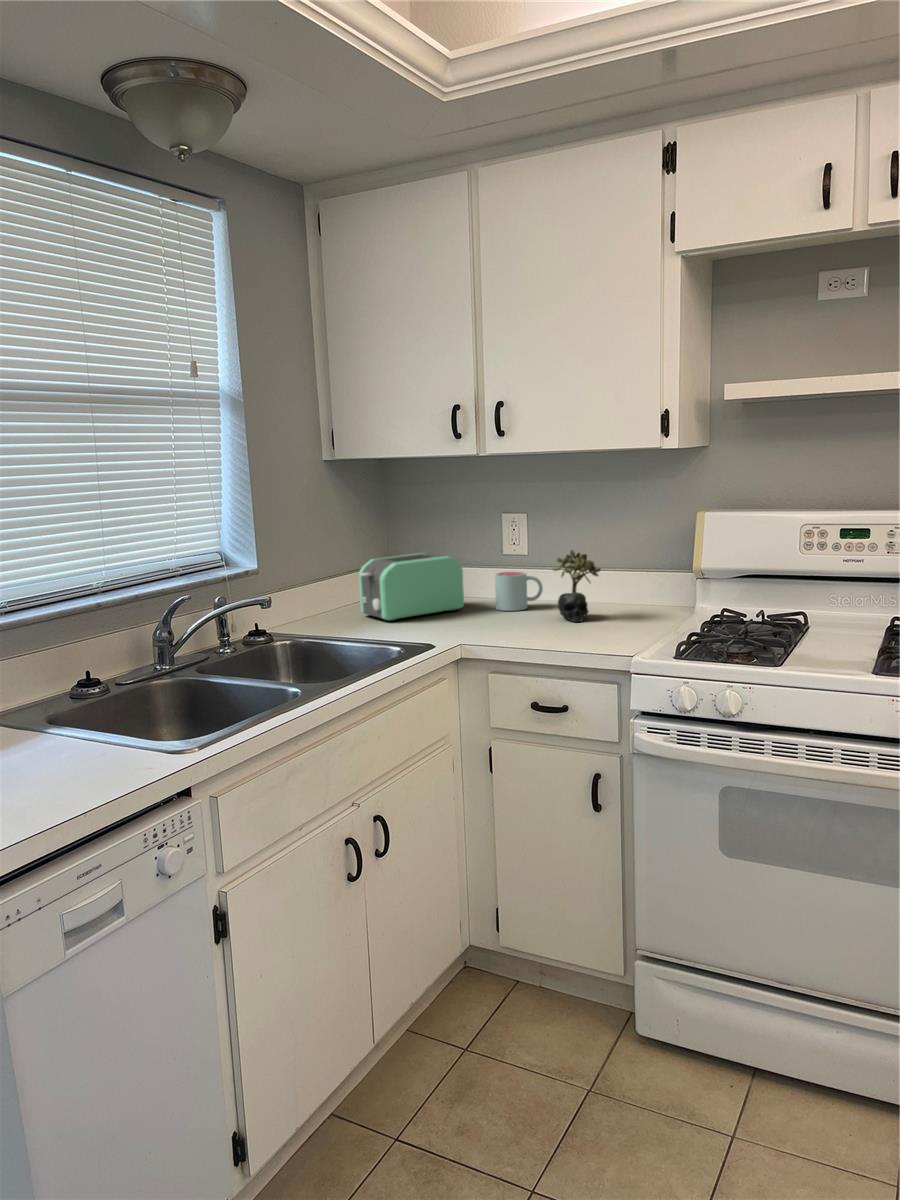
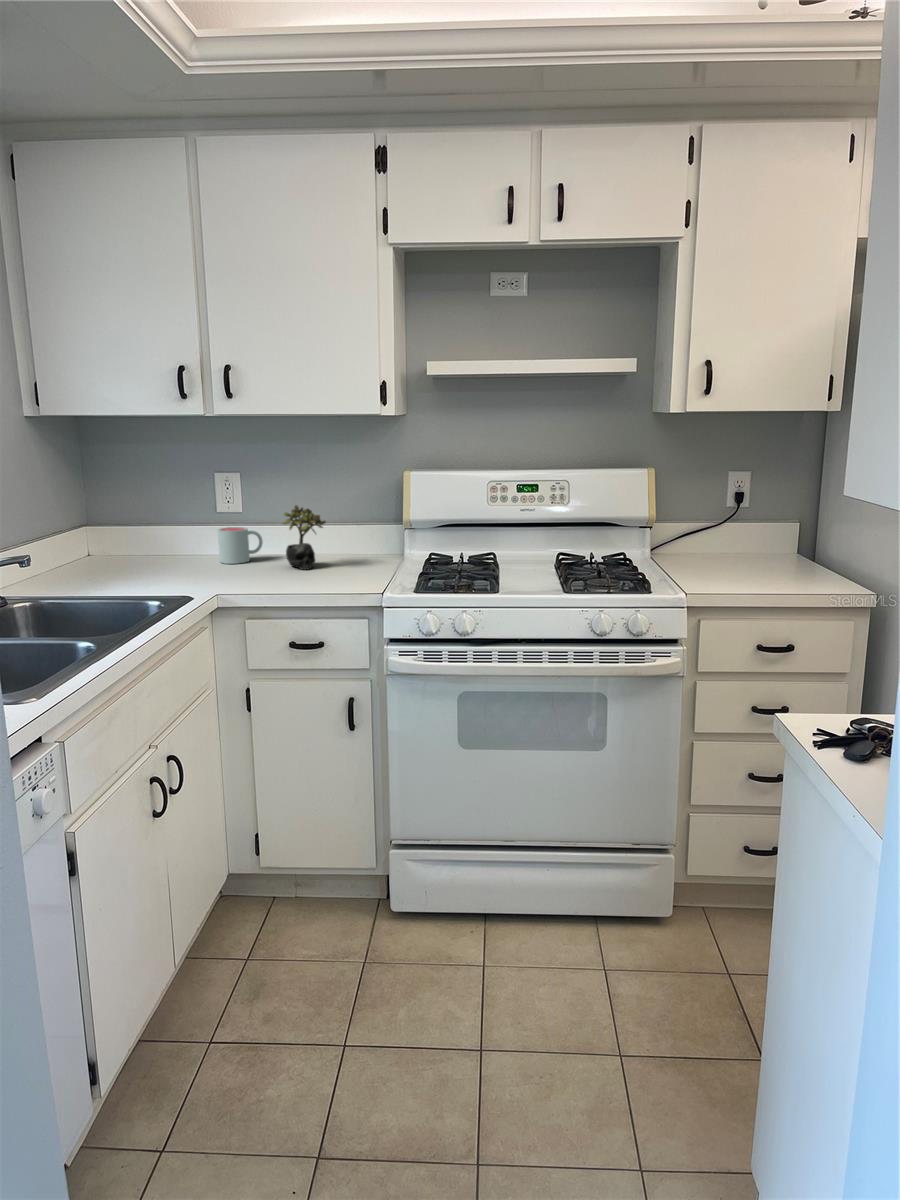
toaster: present [359,553,464,621] -> none [81,511,189,579]

